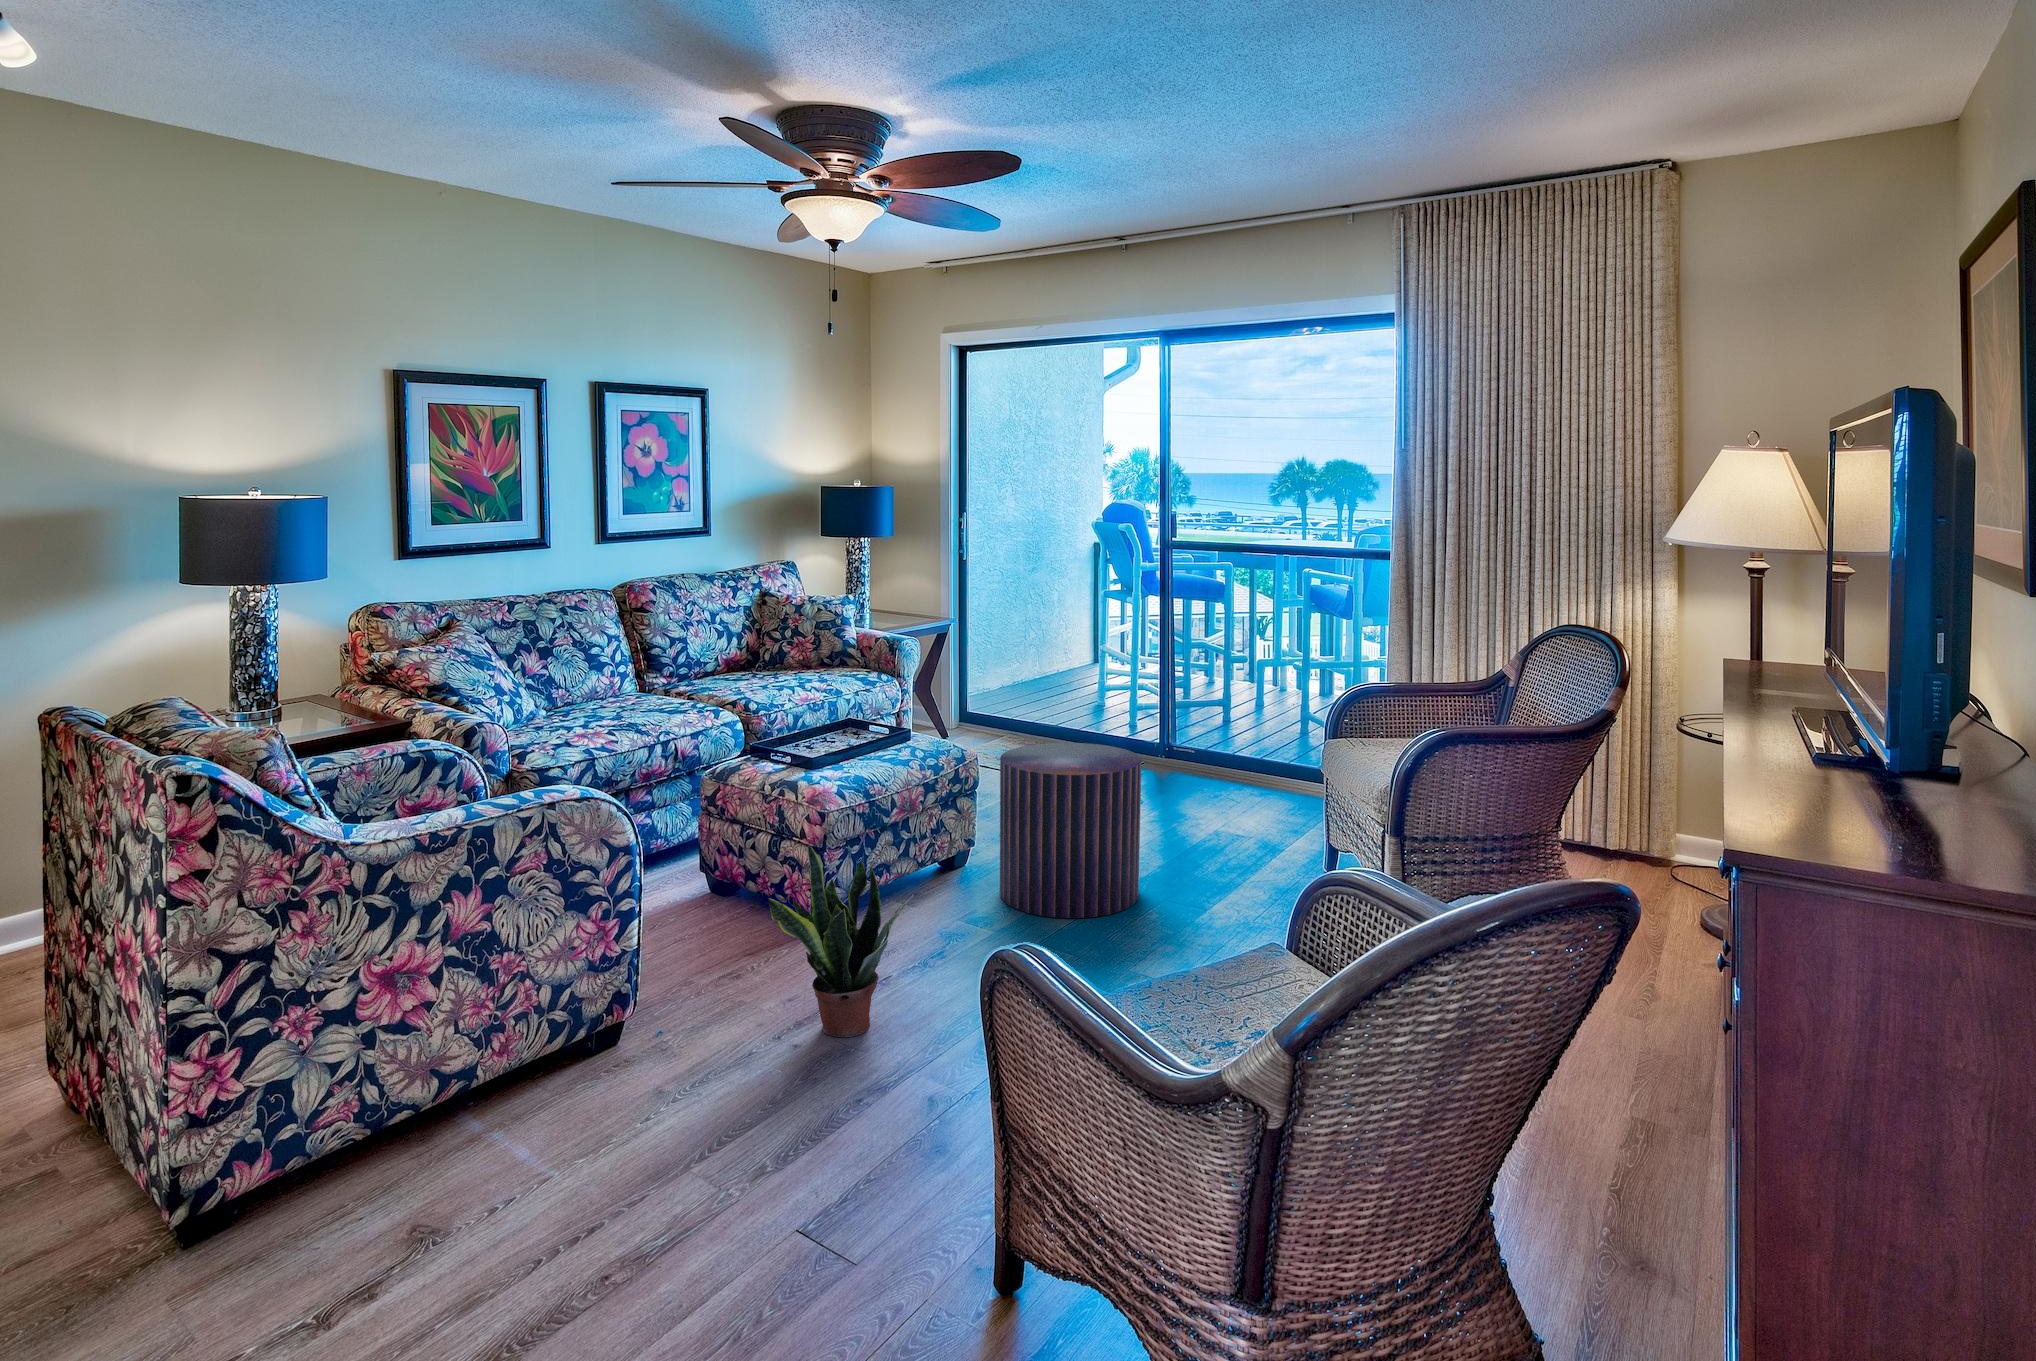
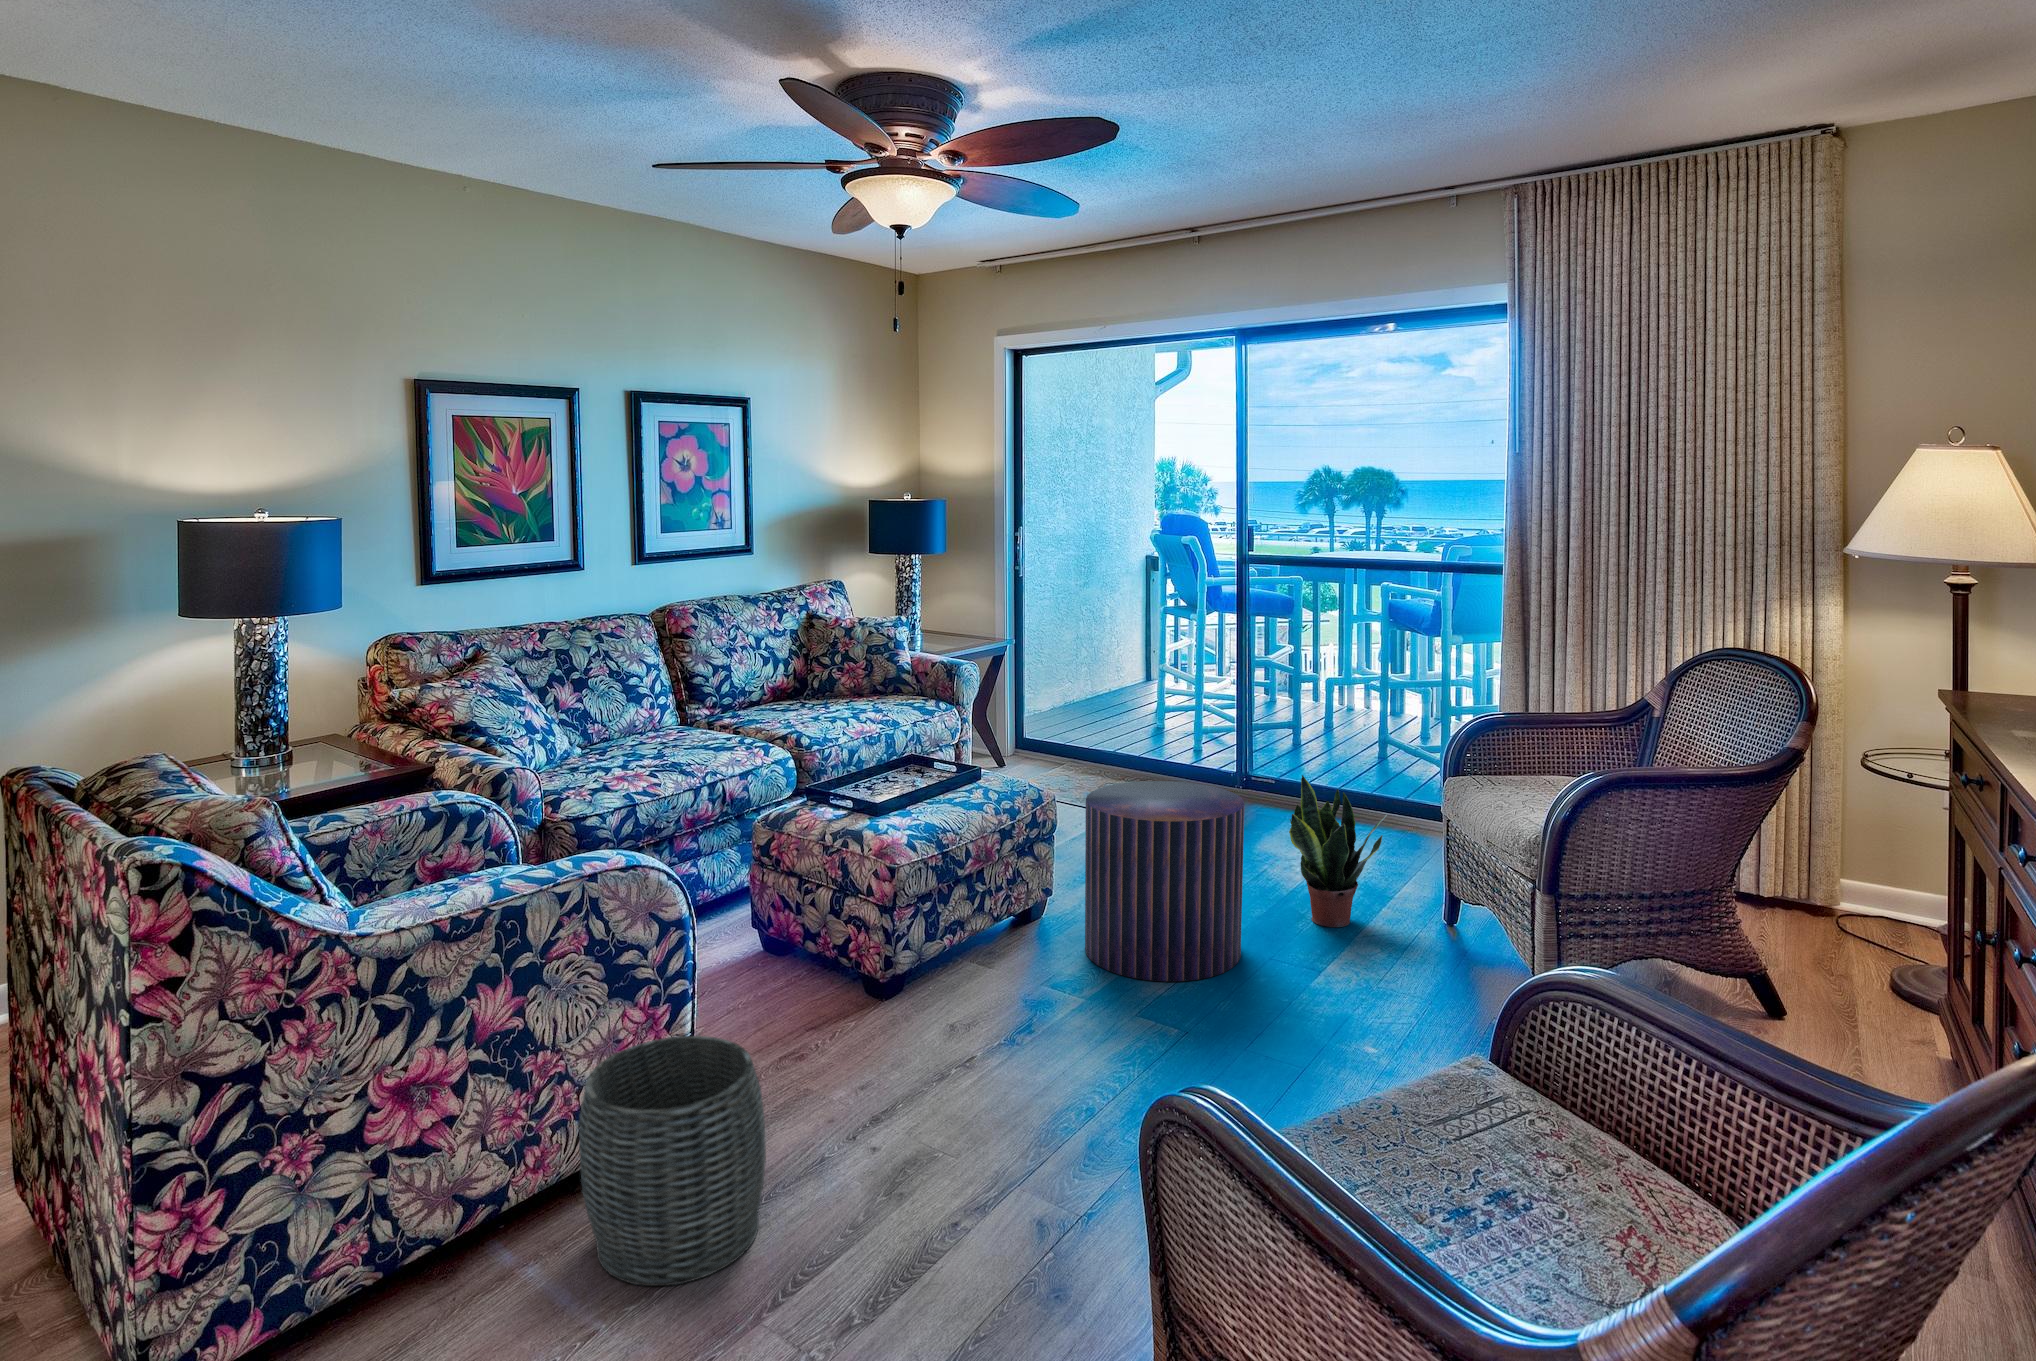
potted plant: present [769,845,914,1037] -> present [1289,775,1387,927]
woven basket: none [538,943,696,1145] -> present [579,1036,766,1286]

